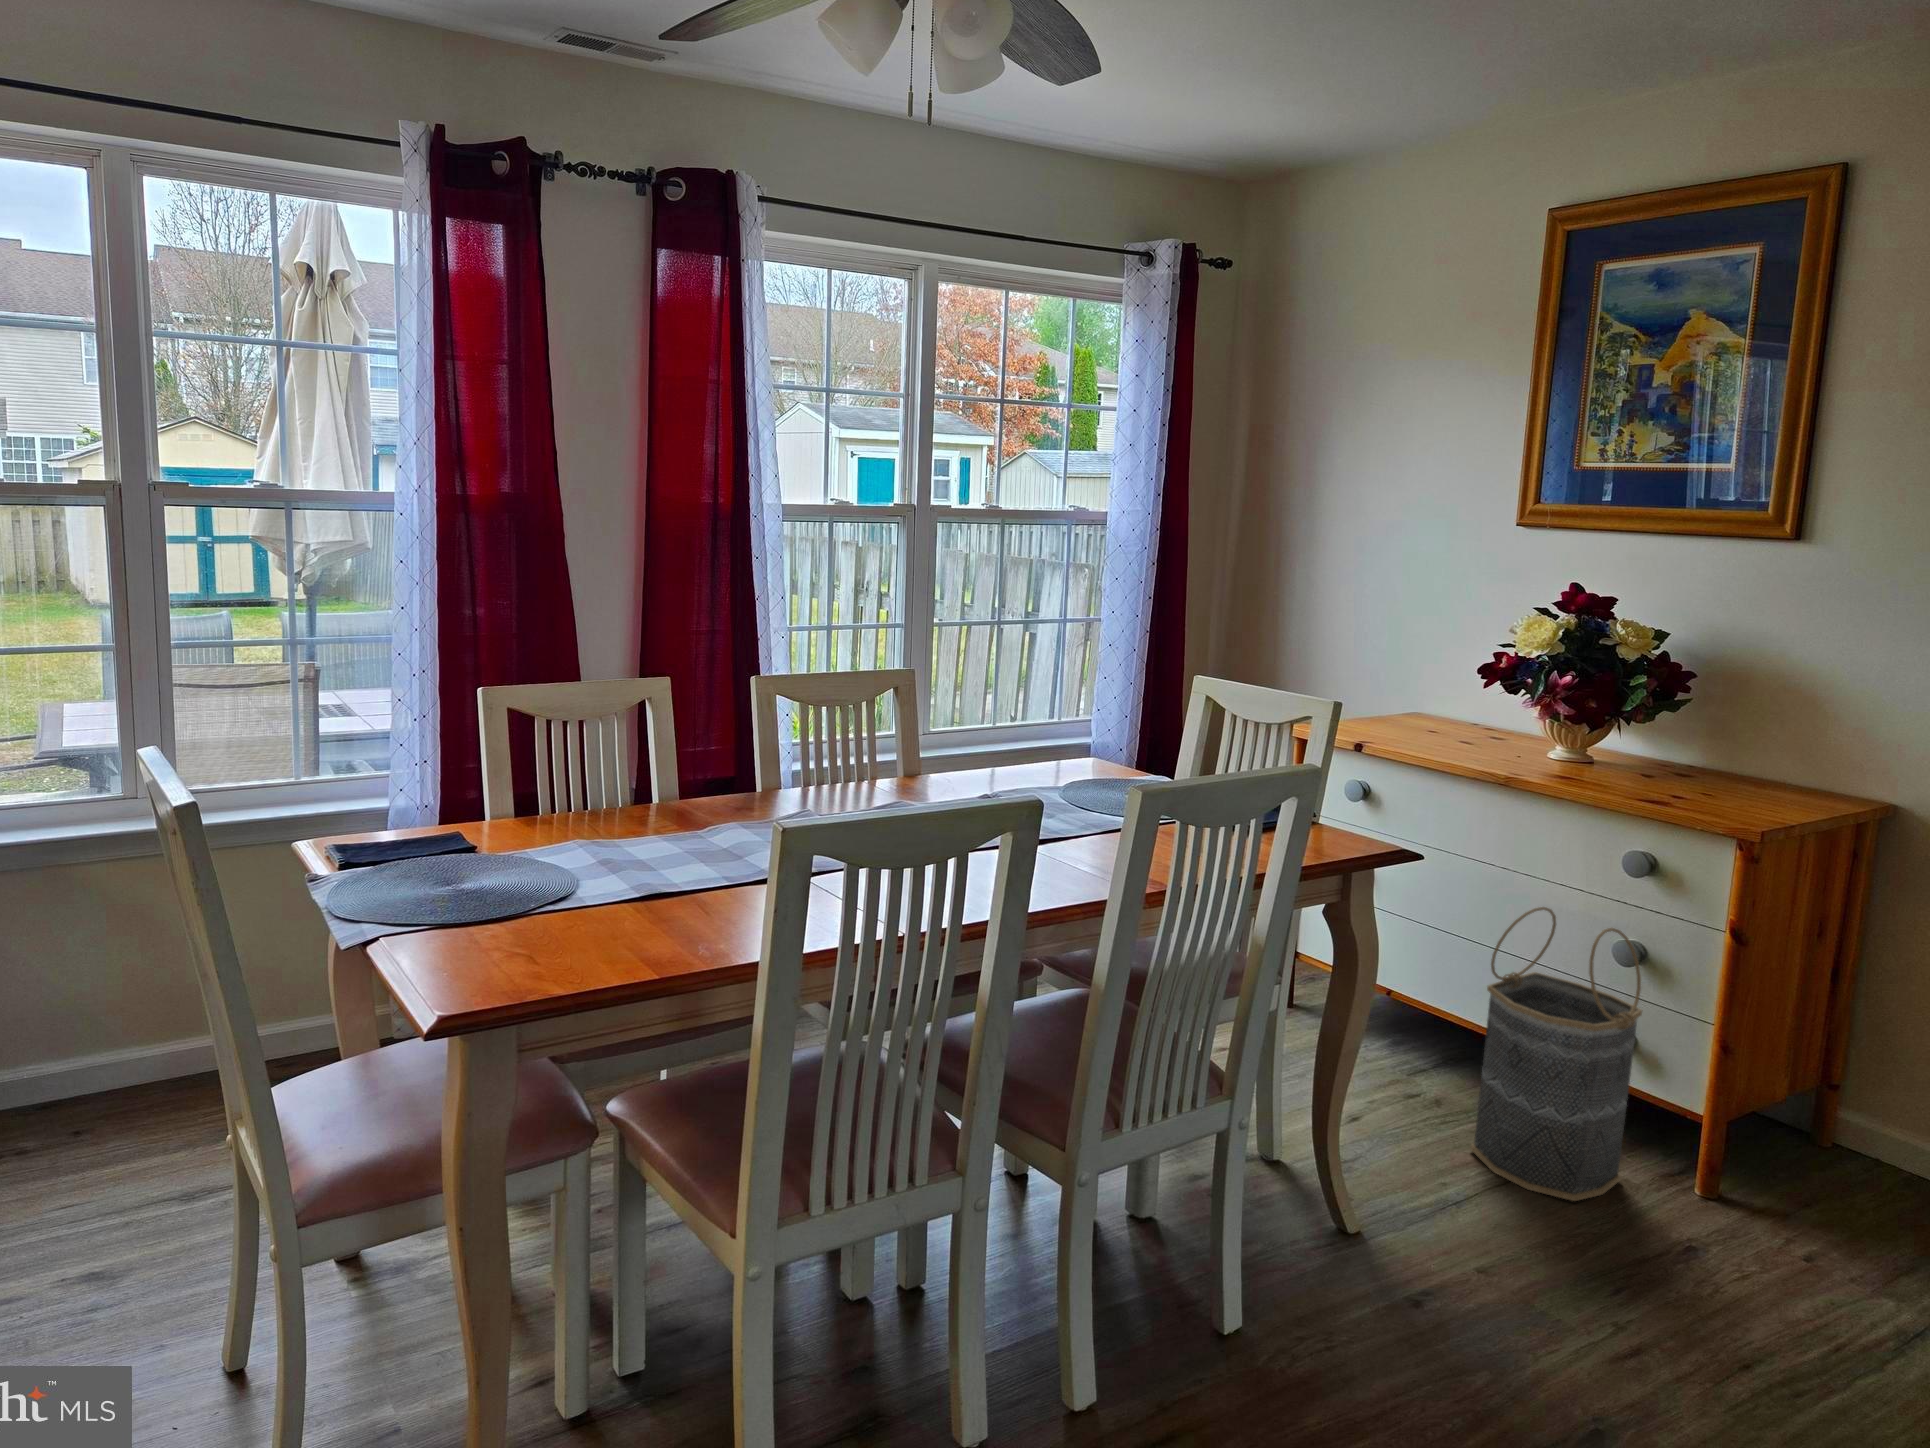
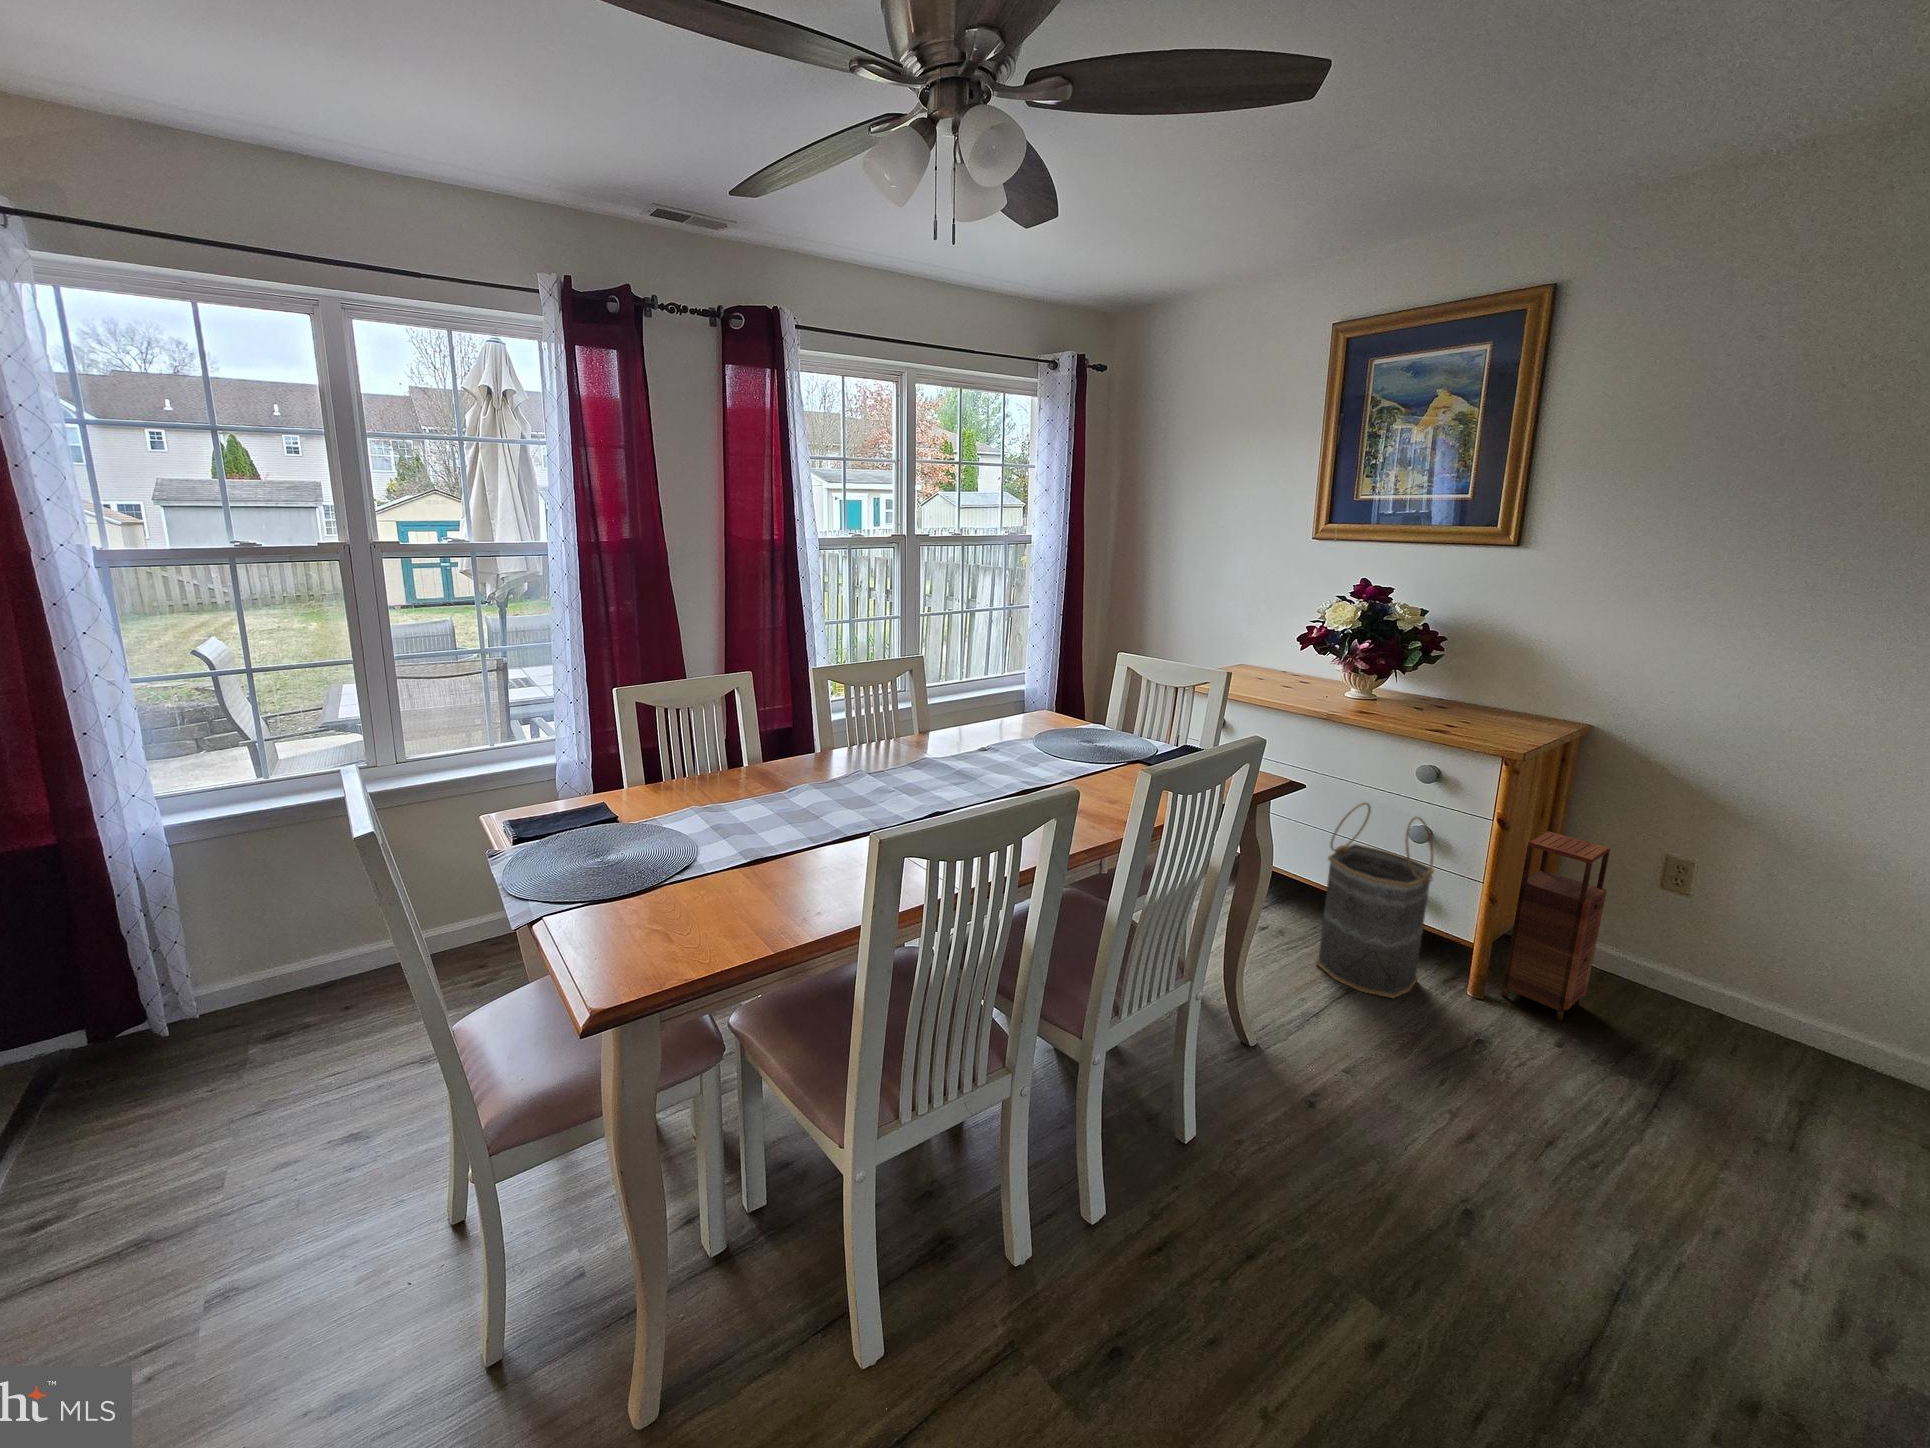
storage cabinet: none [1745,962,1900,1248] -> present [1502,831,1610,1021]

